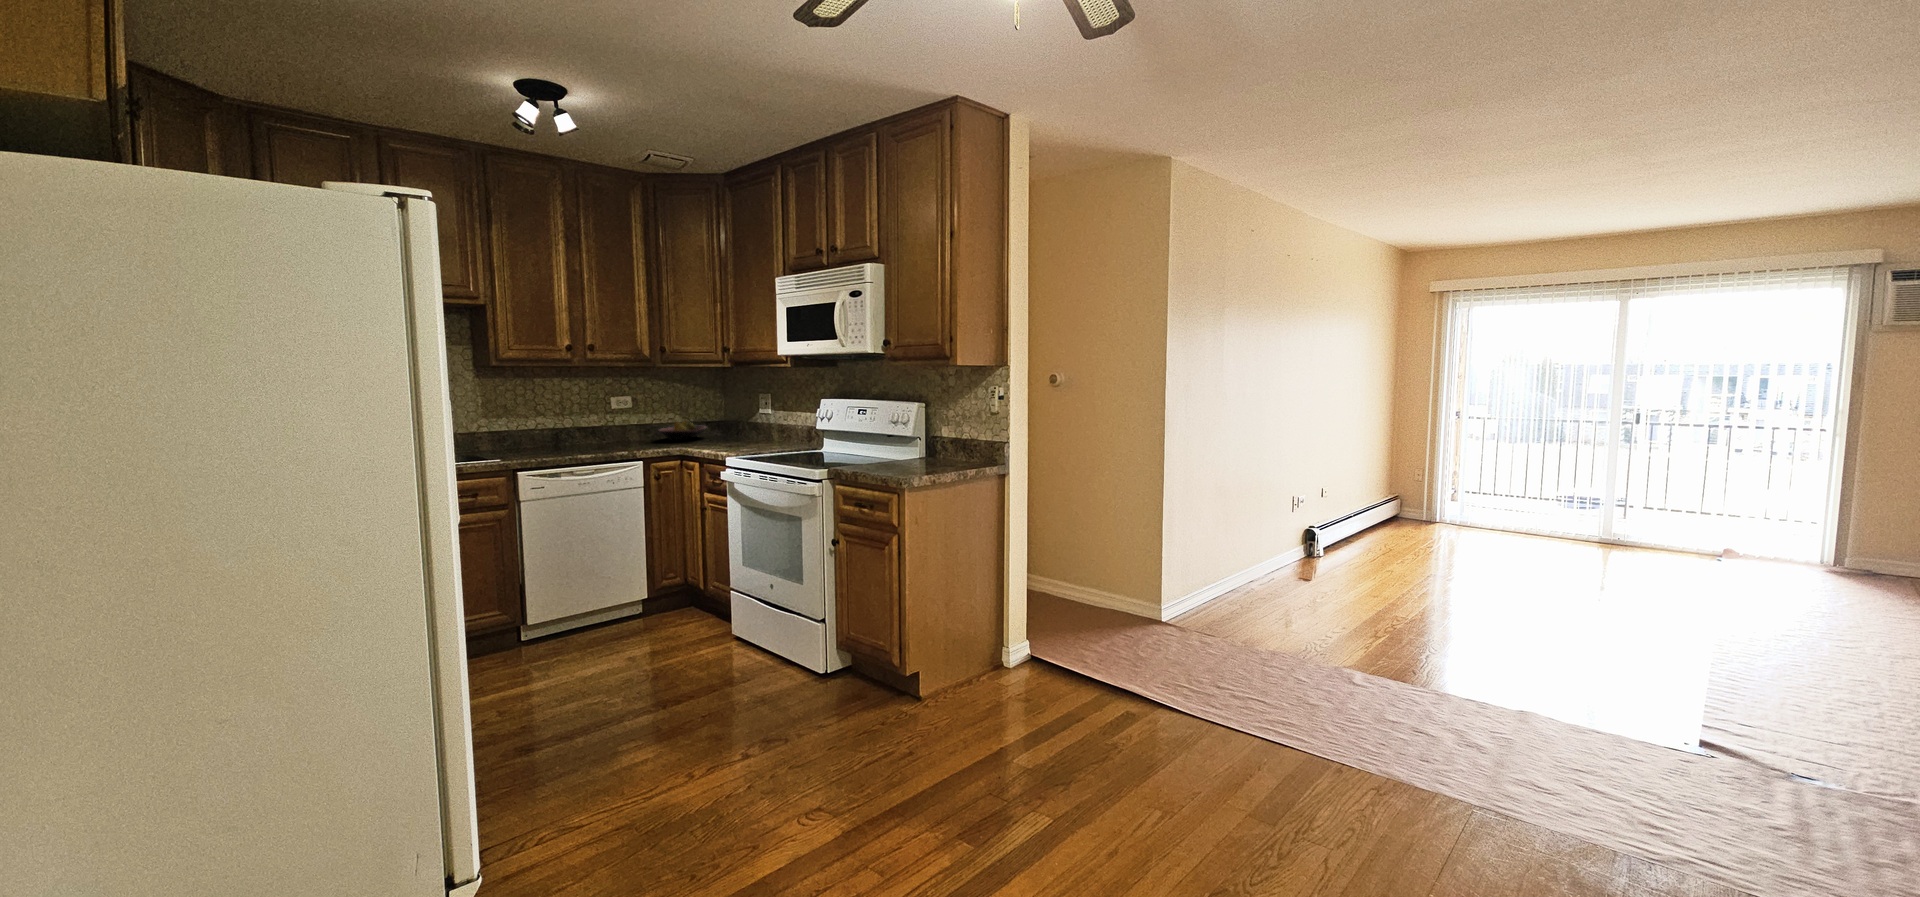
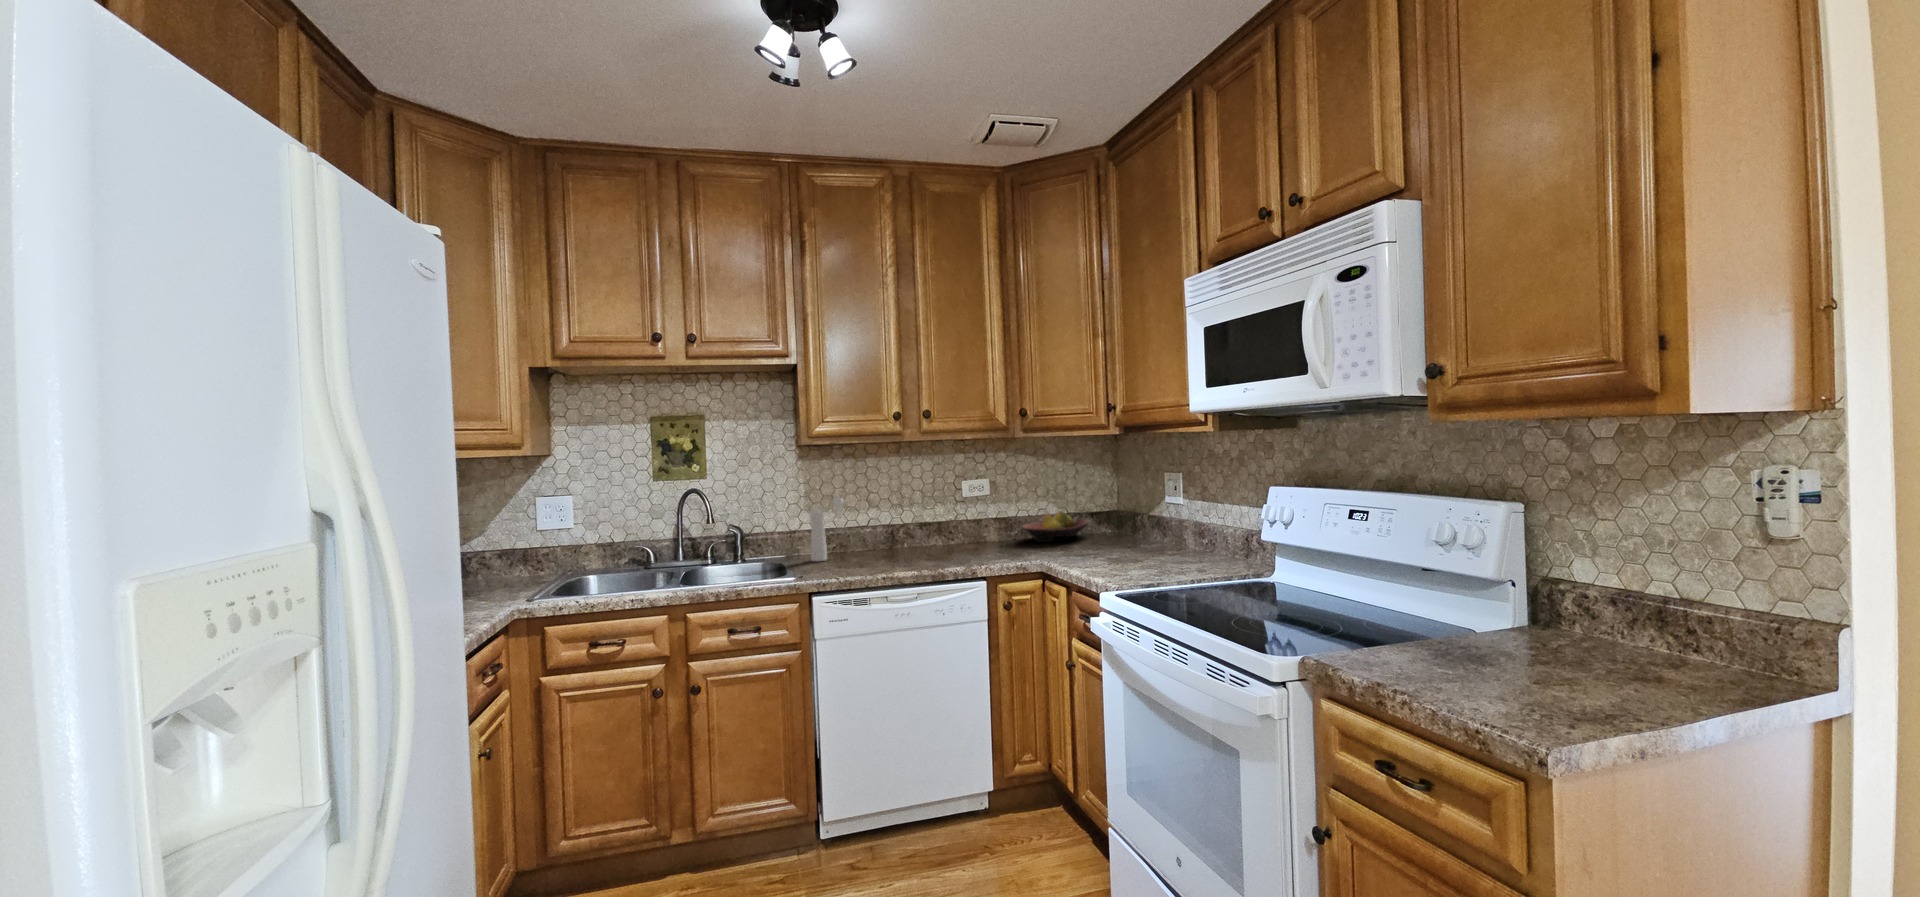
pepper mill: none [495,407,522,453] -> present [809,498,844,561]

